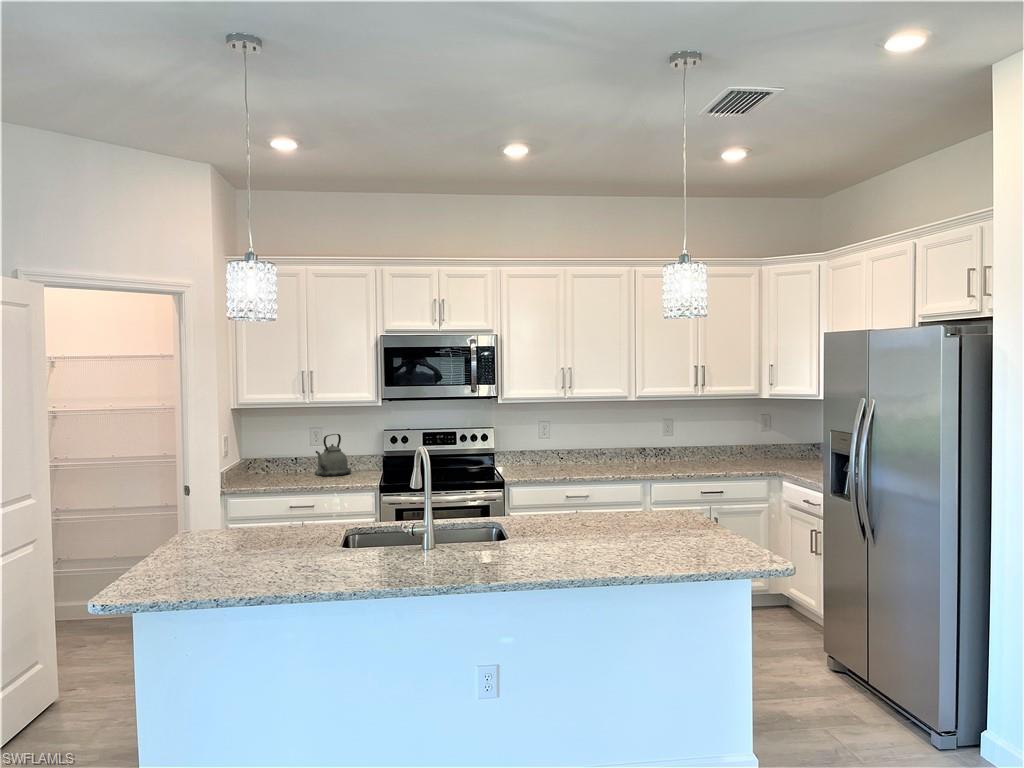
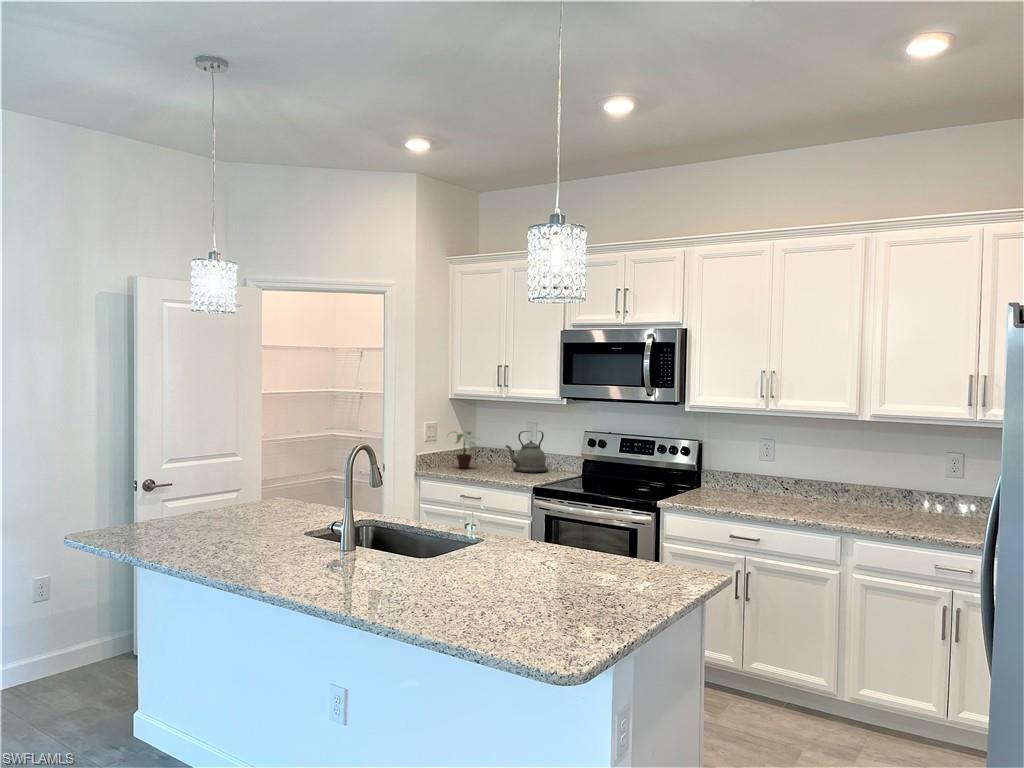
potted plant: none [246,442,285,481] -> present [455,432,476,468]

